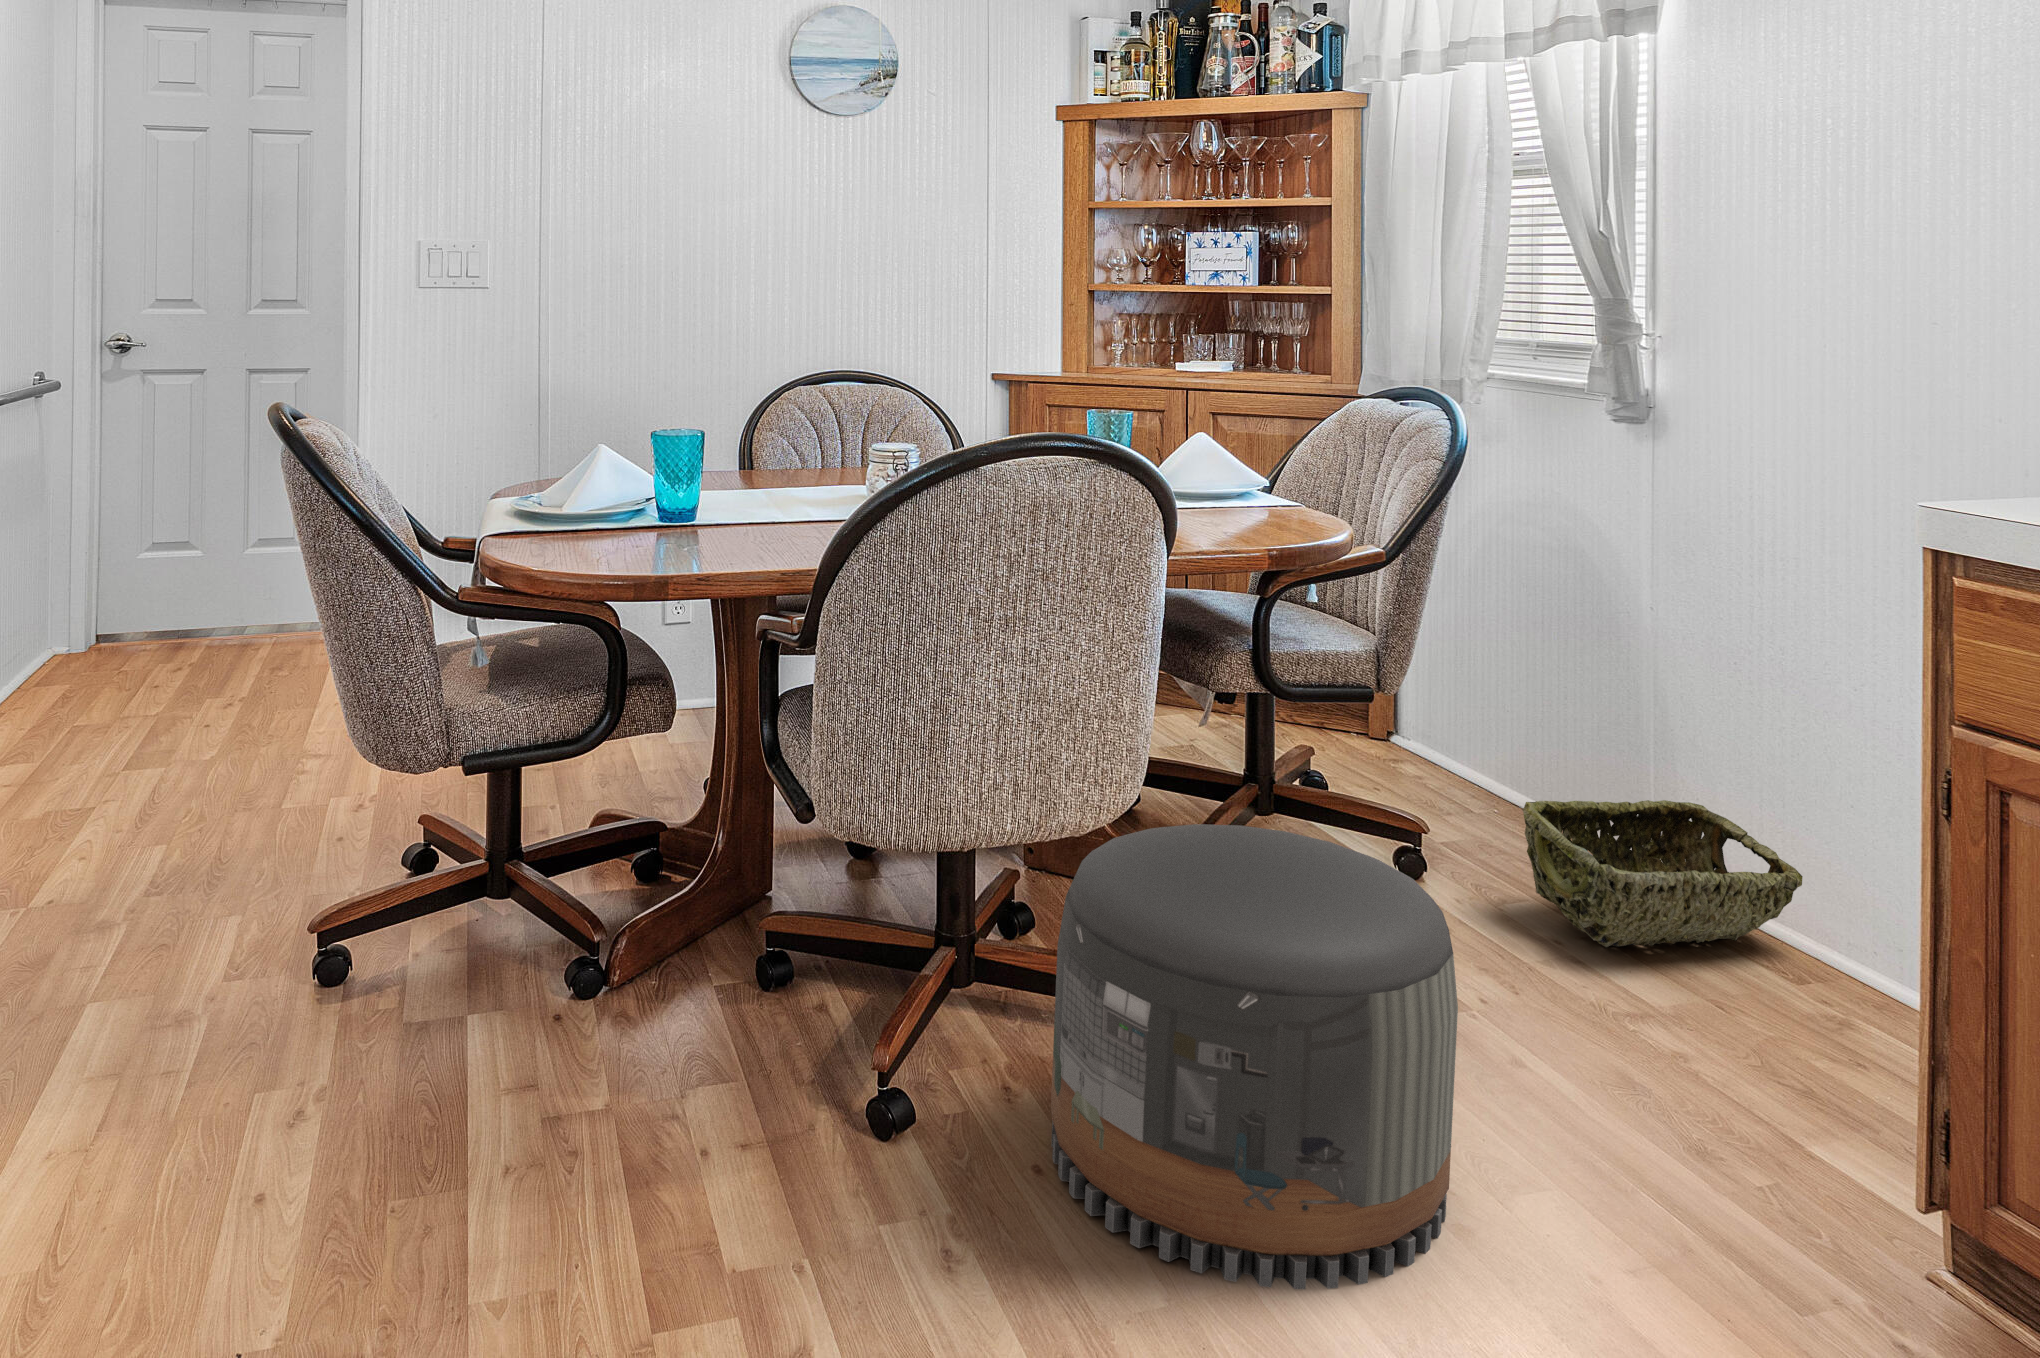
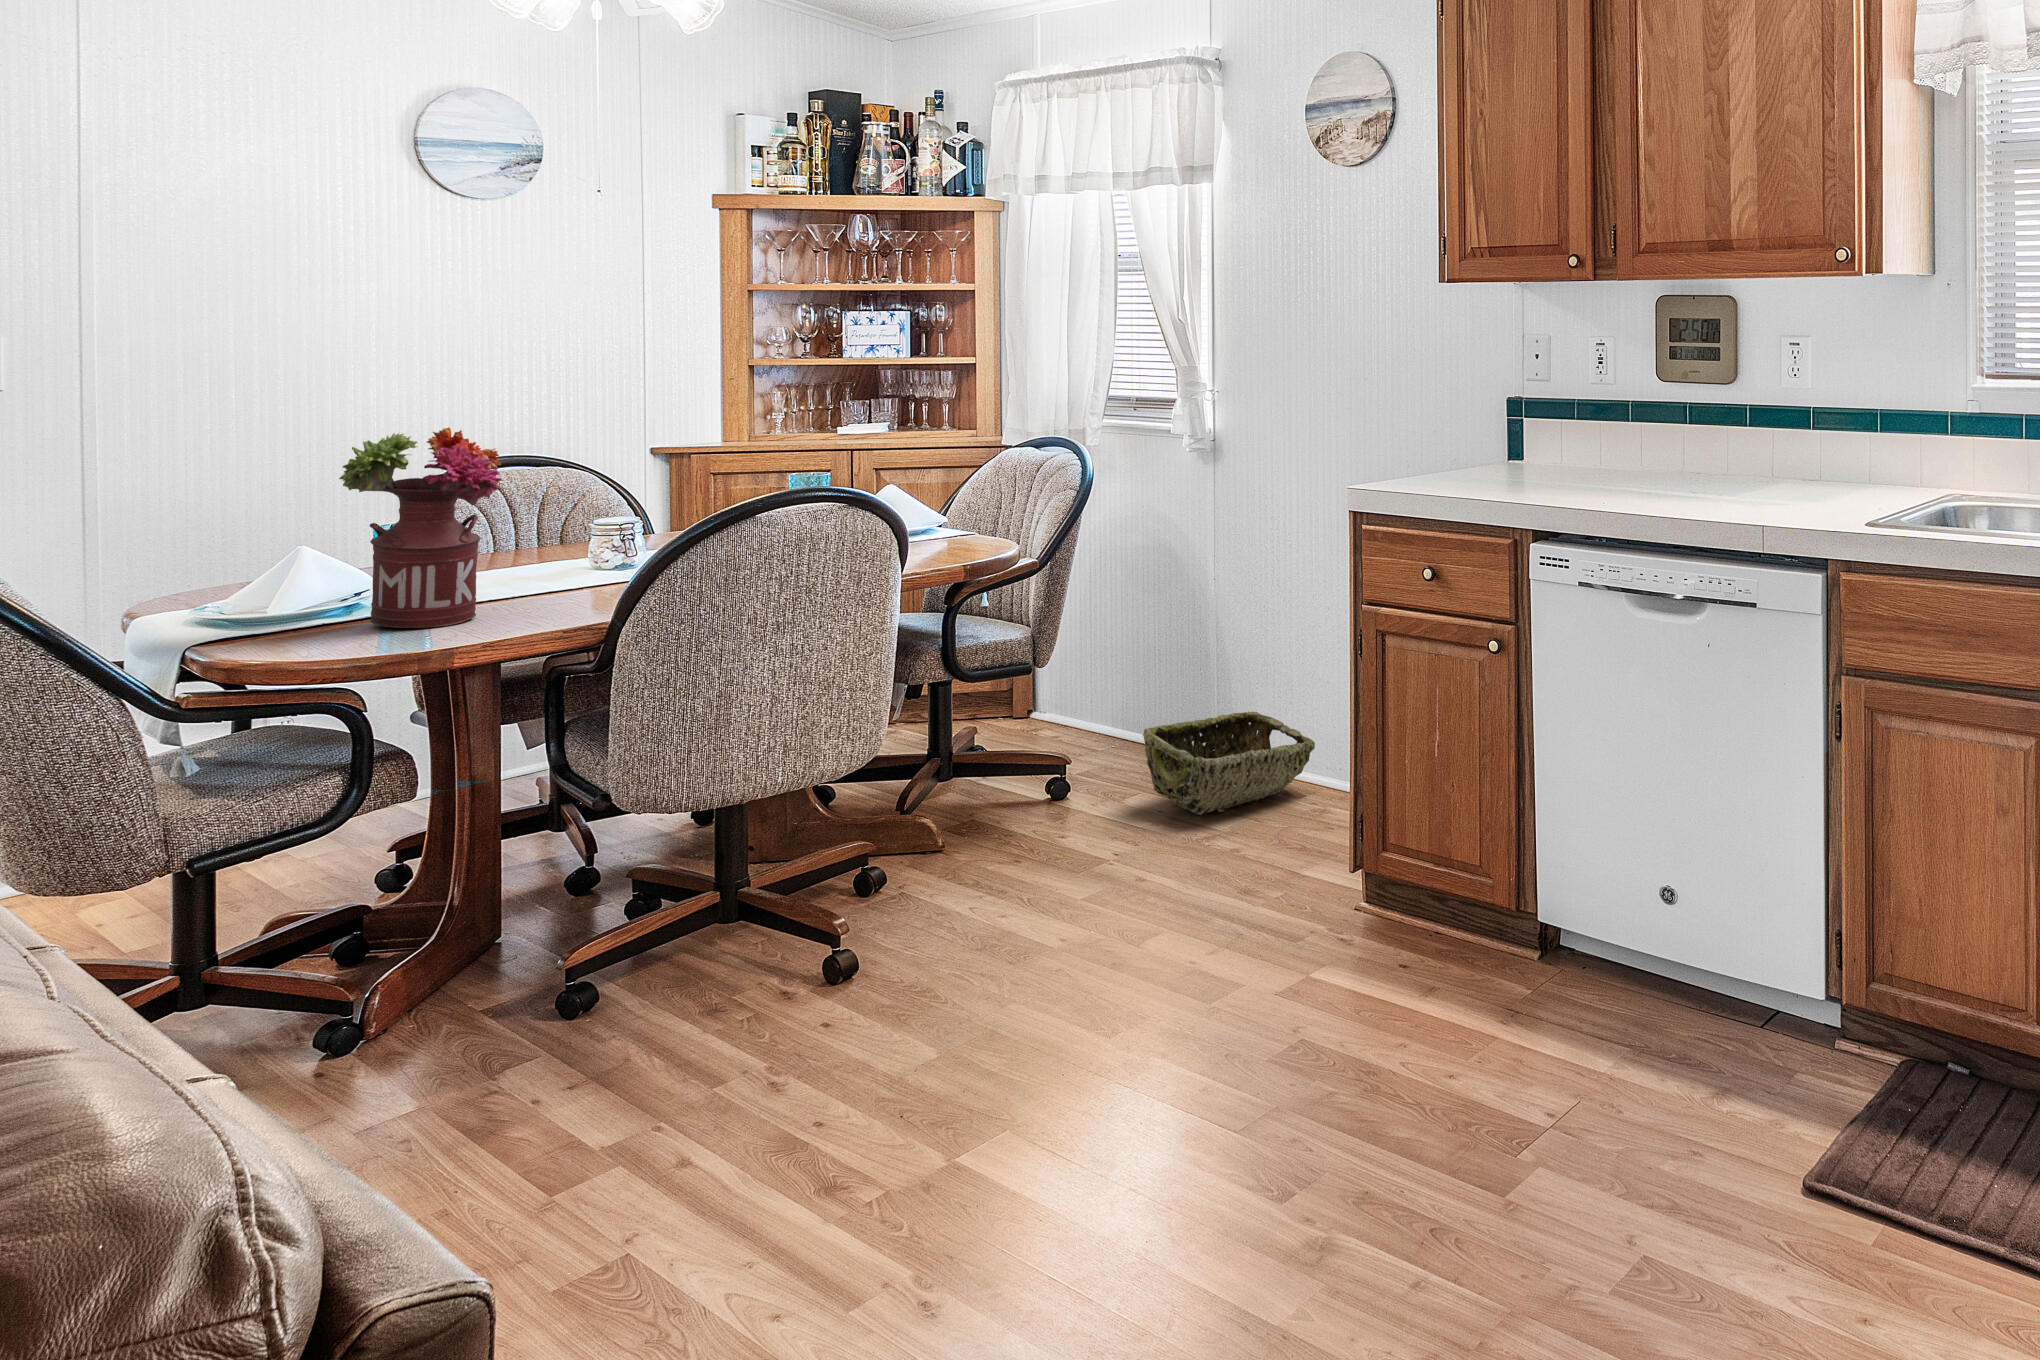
flower arrangement: none [593,332,748,556] -> present [339,427,502,628]
pouf: present [1051,824,1458,1289] -> none [831,759,1115,1049]

